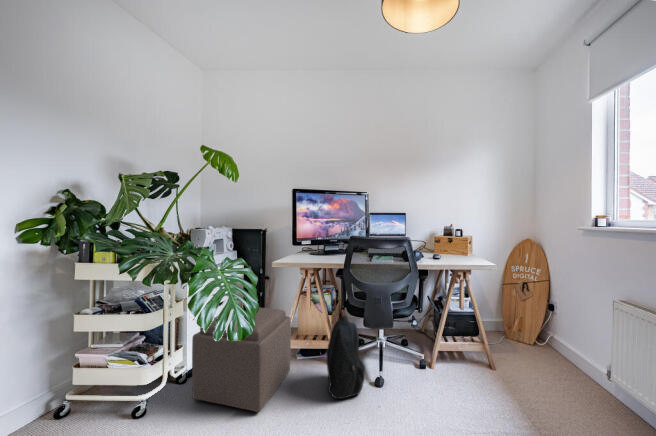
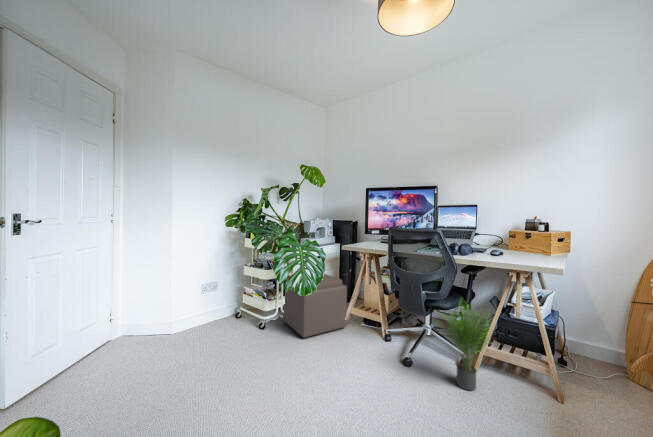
potted plant: none [411,305,472,389] -> present [444,305,488,391]
backpack: present [327,316,365,399] -> none [350,289,388,357]

